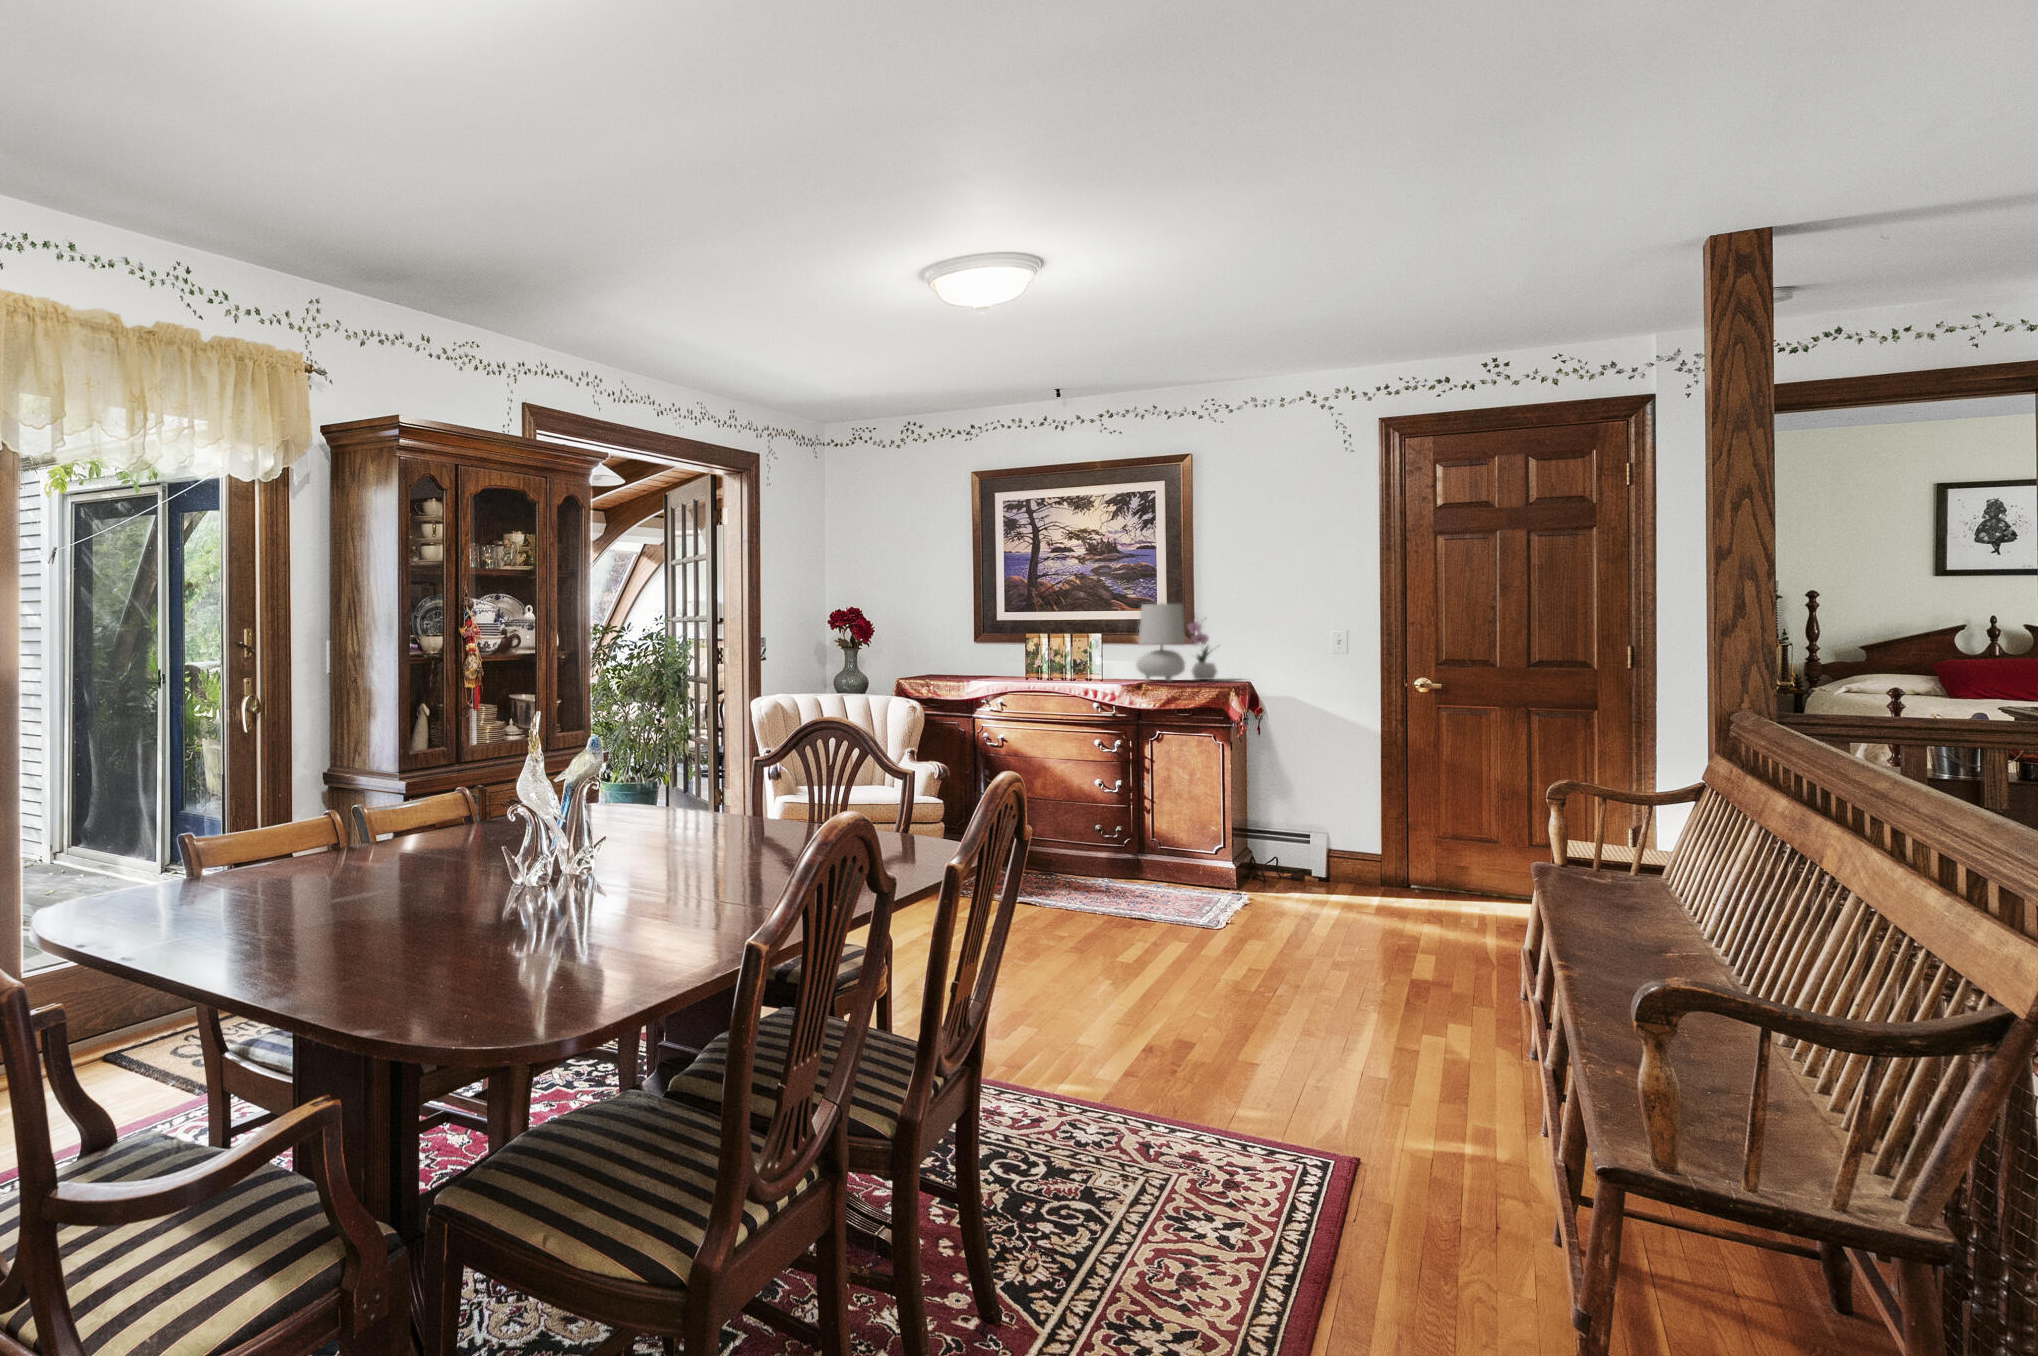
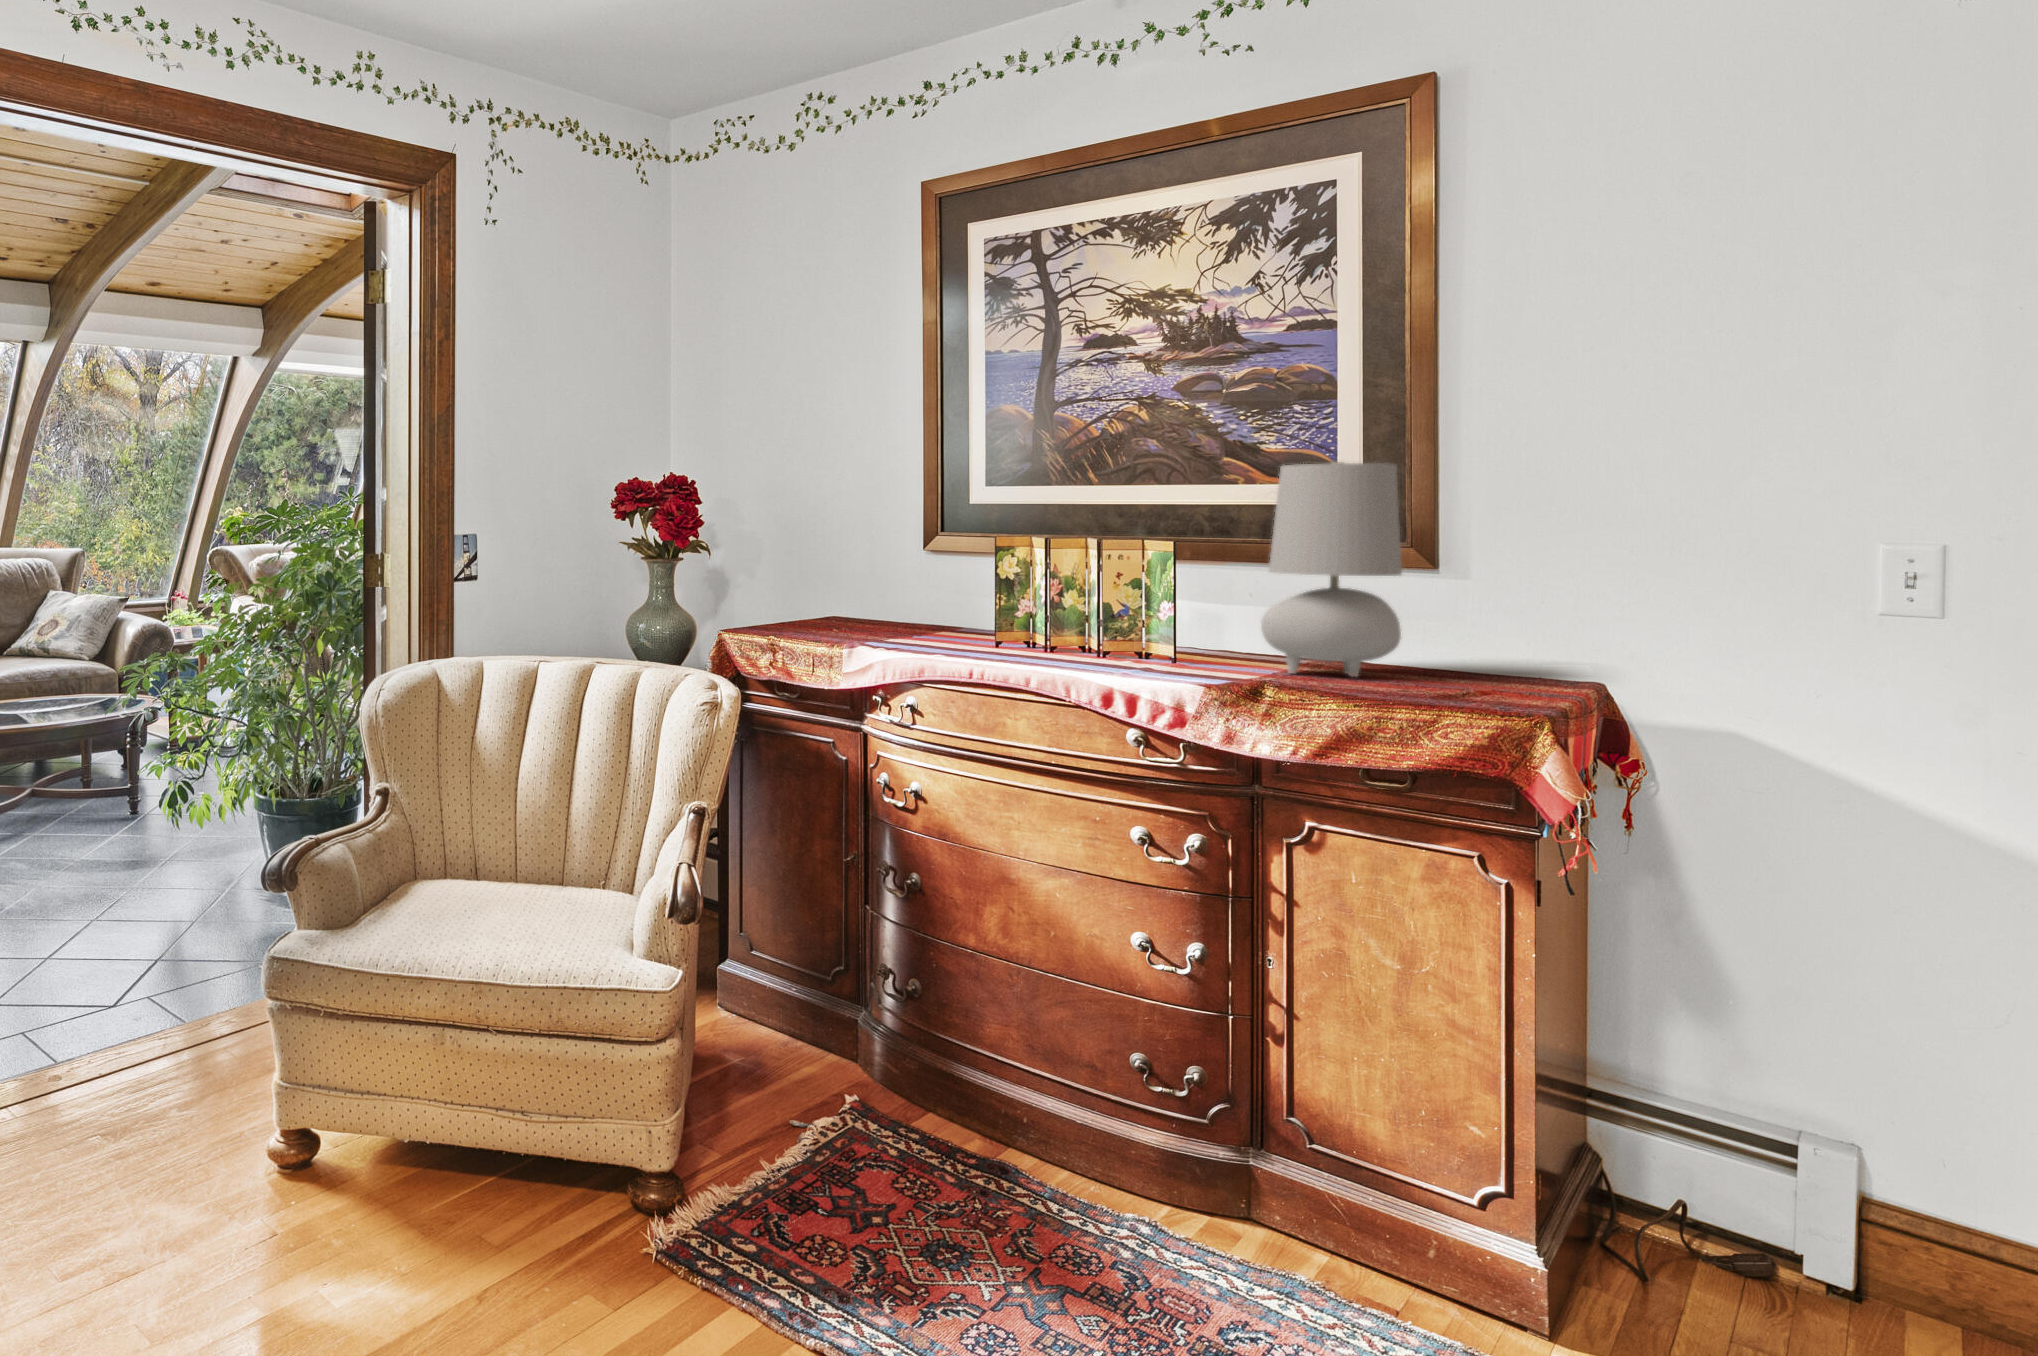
flower arrangement: present [1188,622,1217,680] -> none [1415,487,1514,670]

